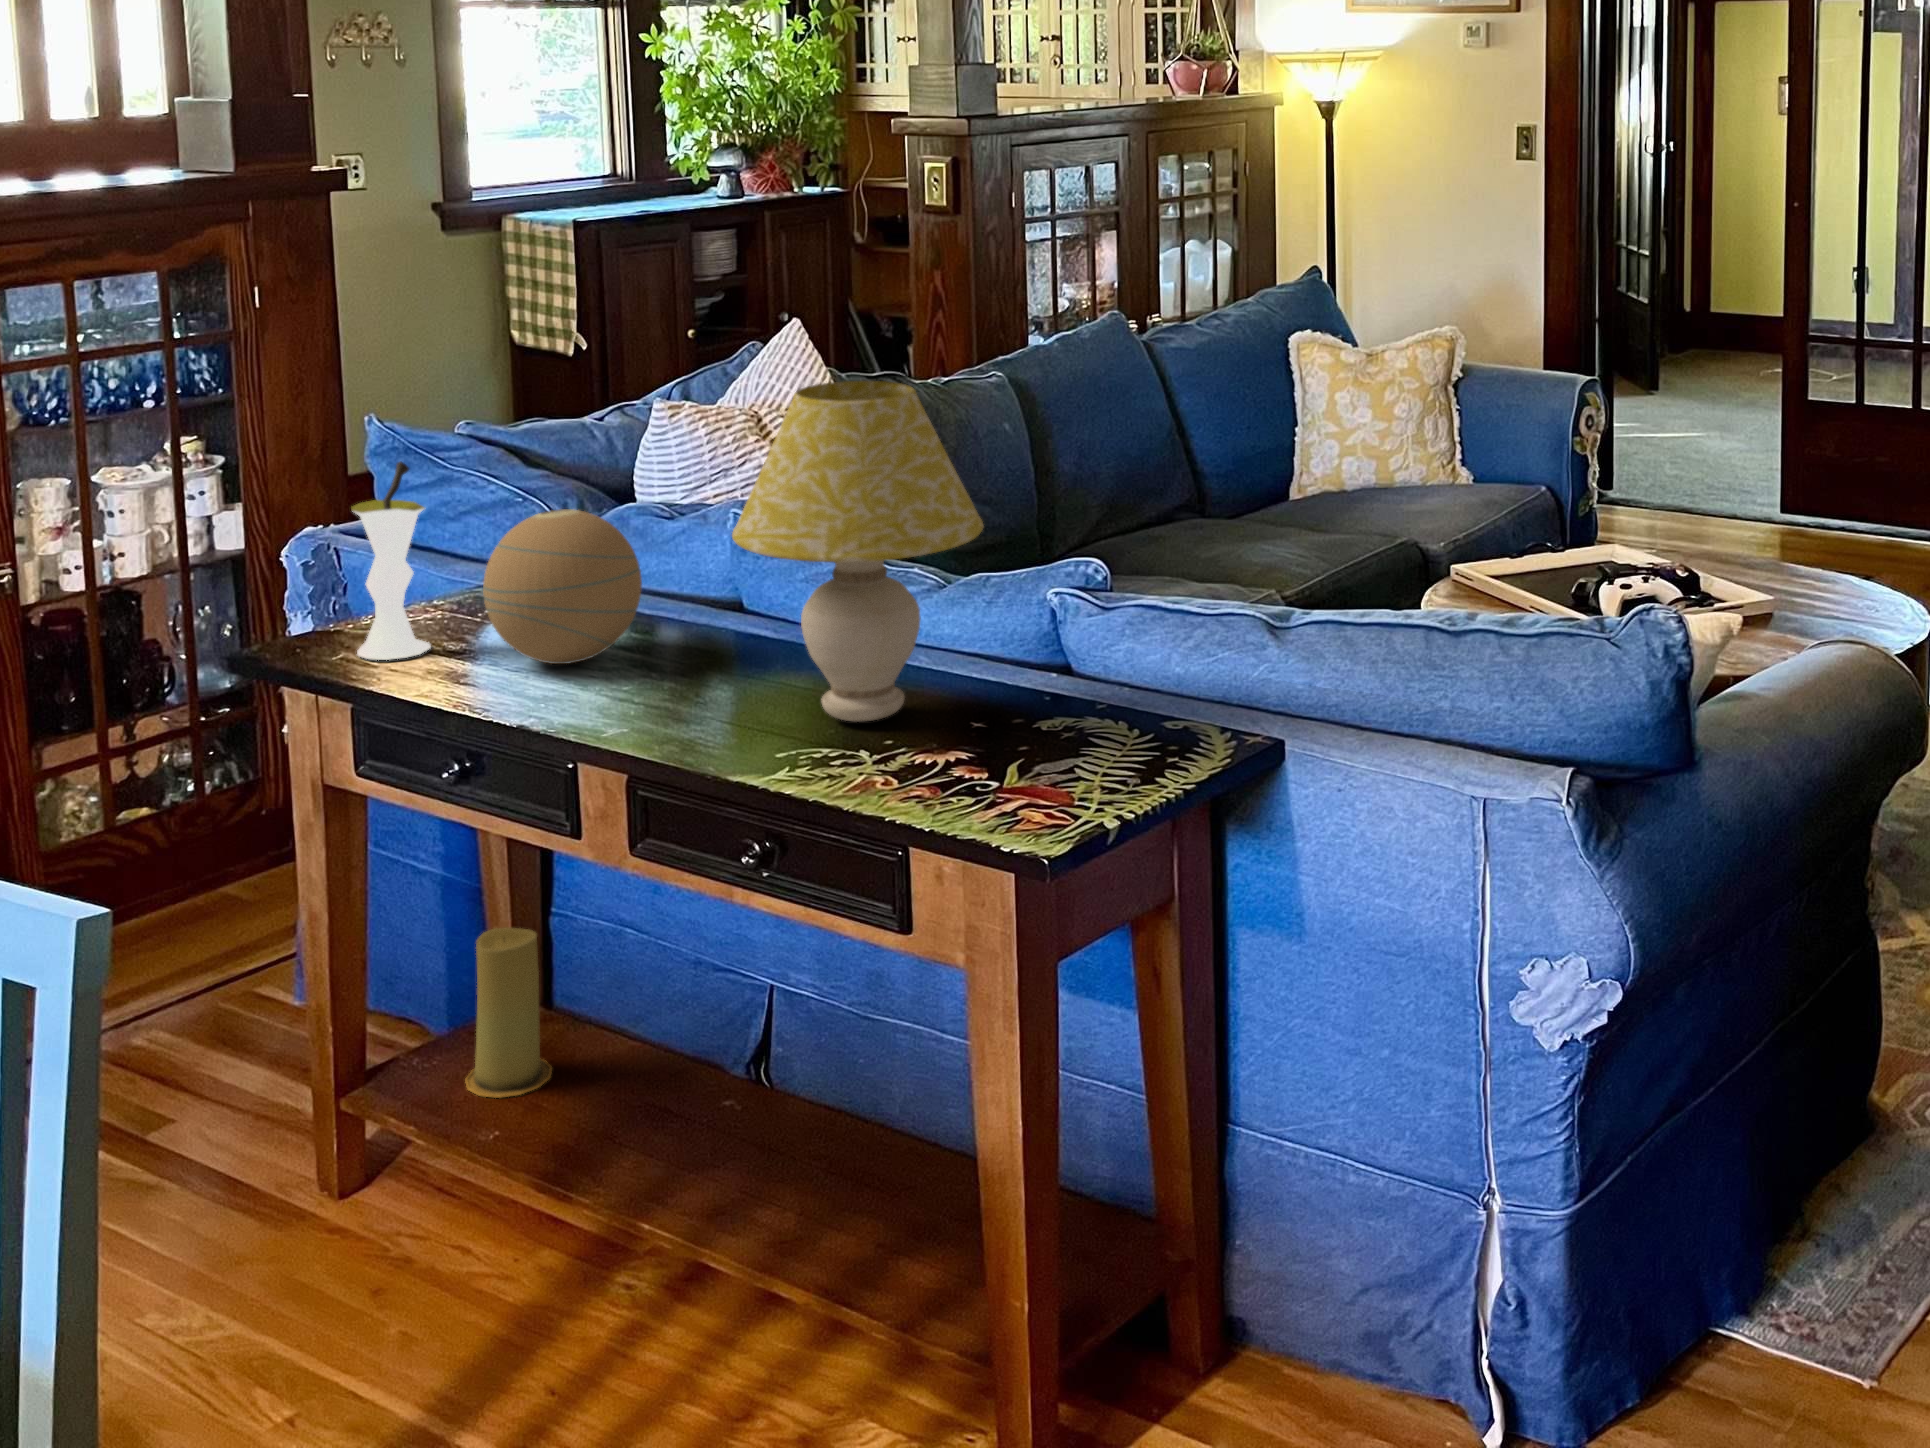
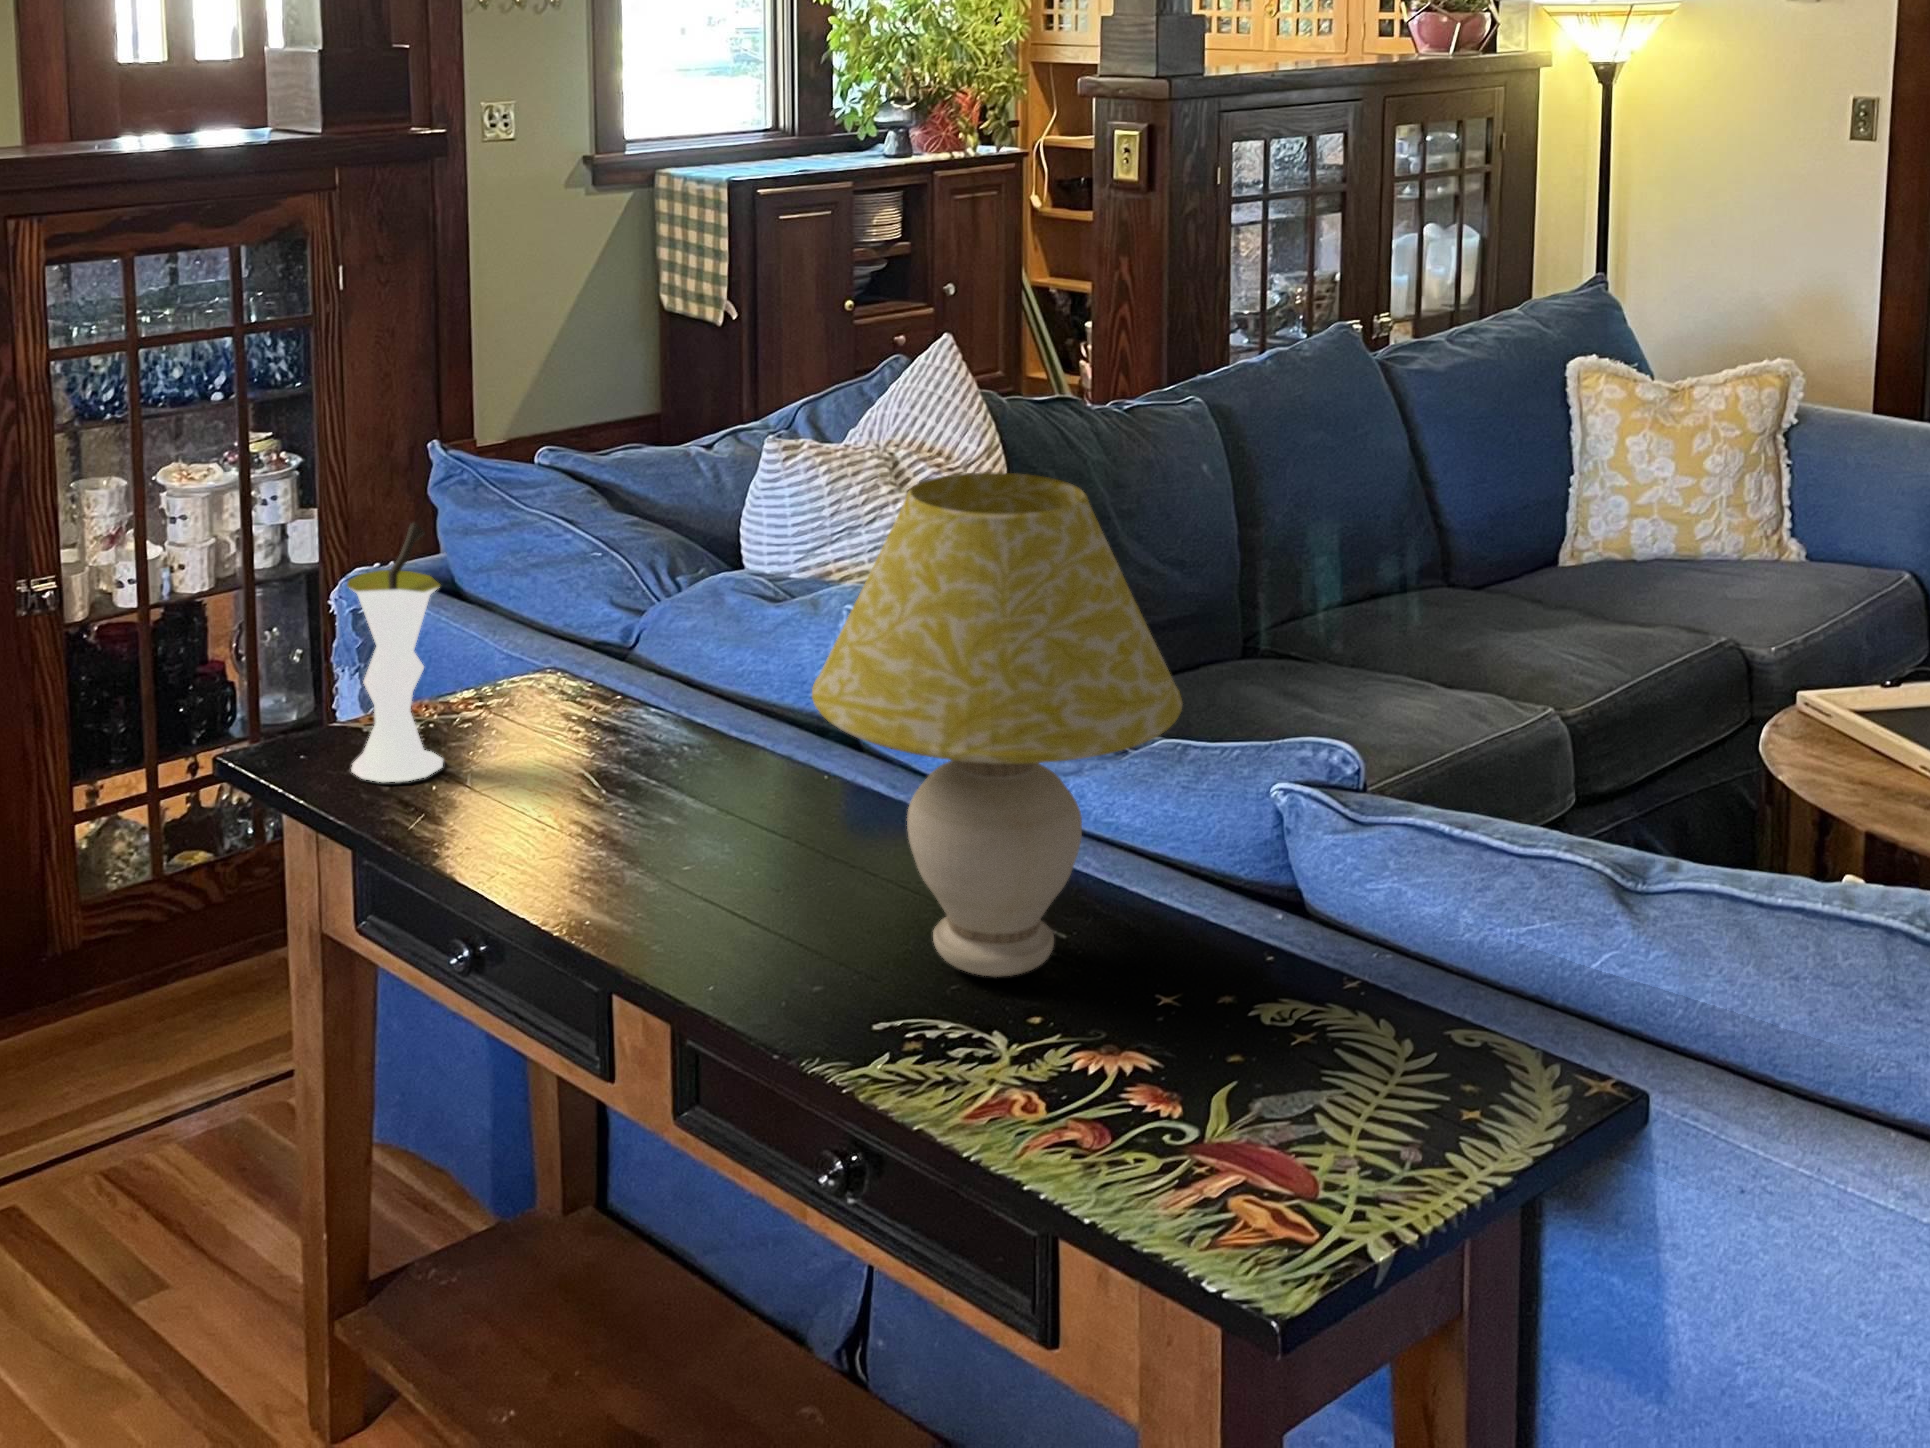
decorative orb: present [483,509,642,664] -> none [500,605,706,814]
candle: present [465,928,552,1098] -> none [470,1131,579,1360]

